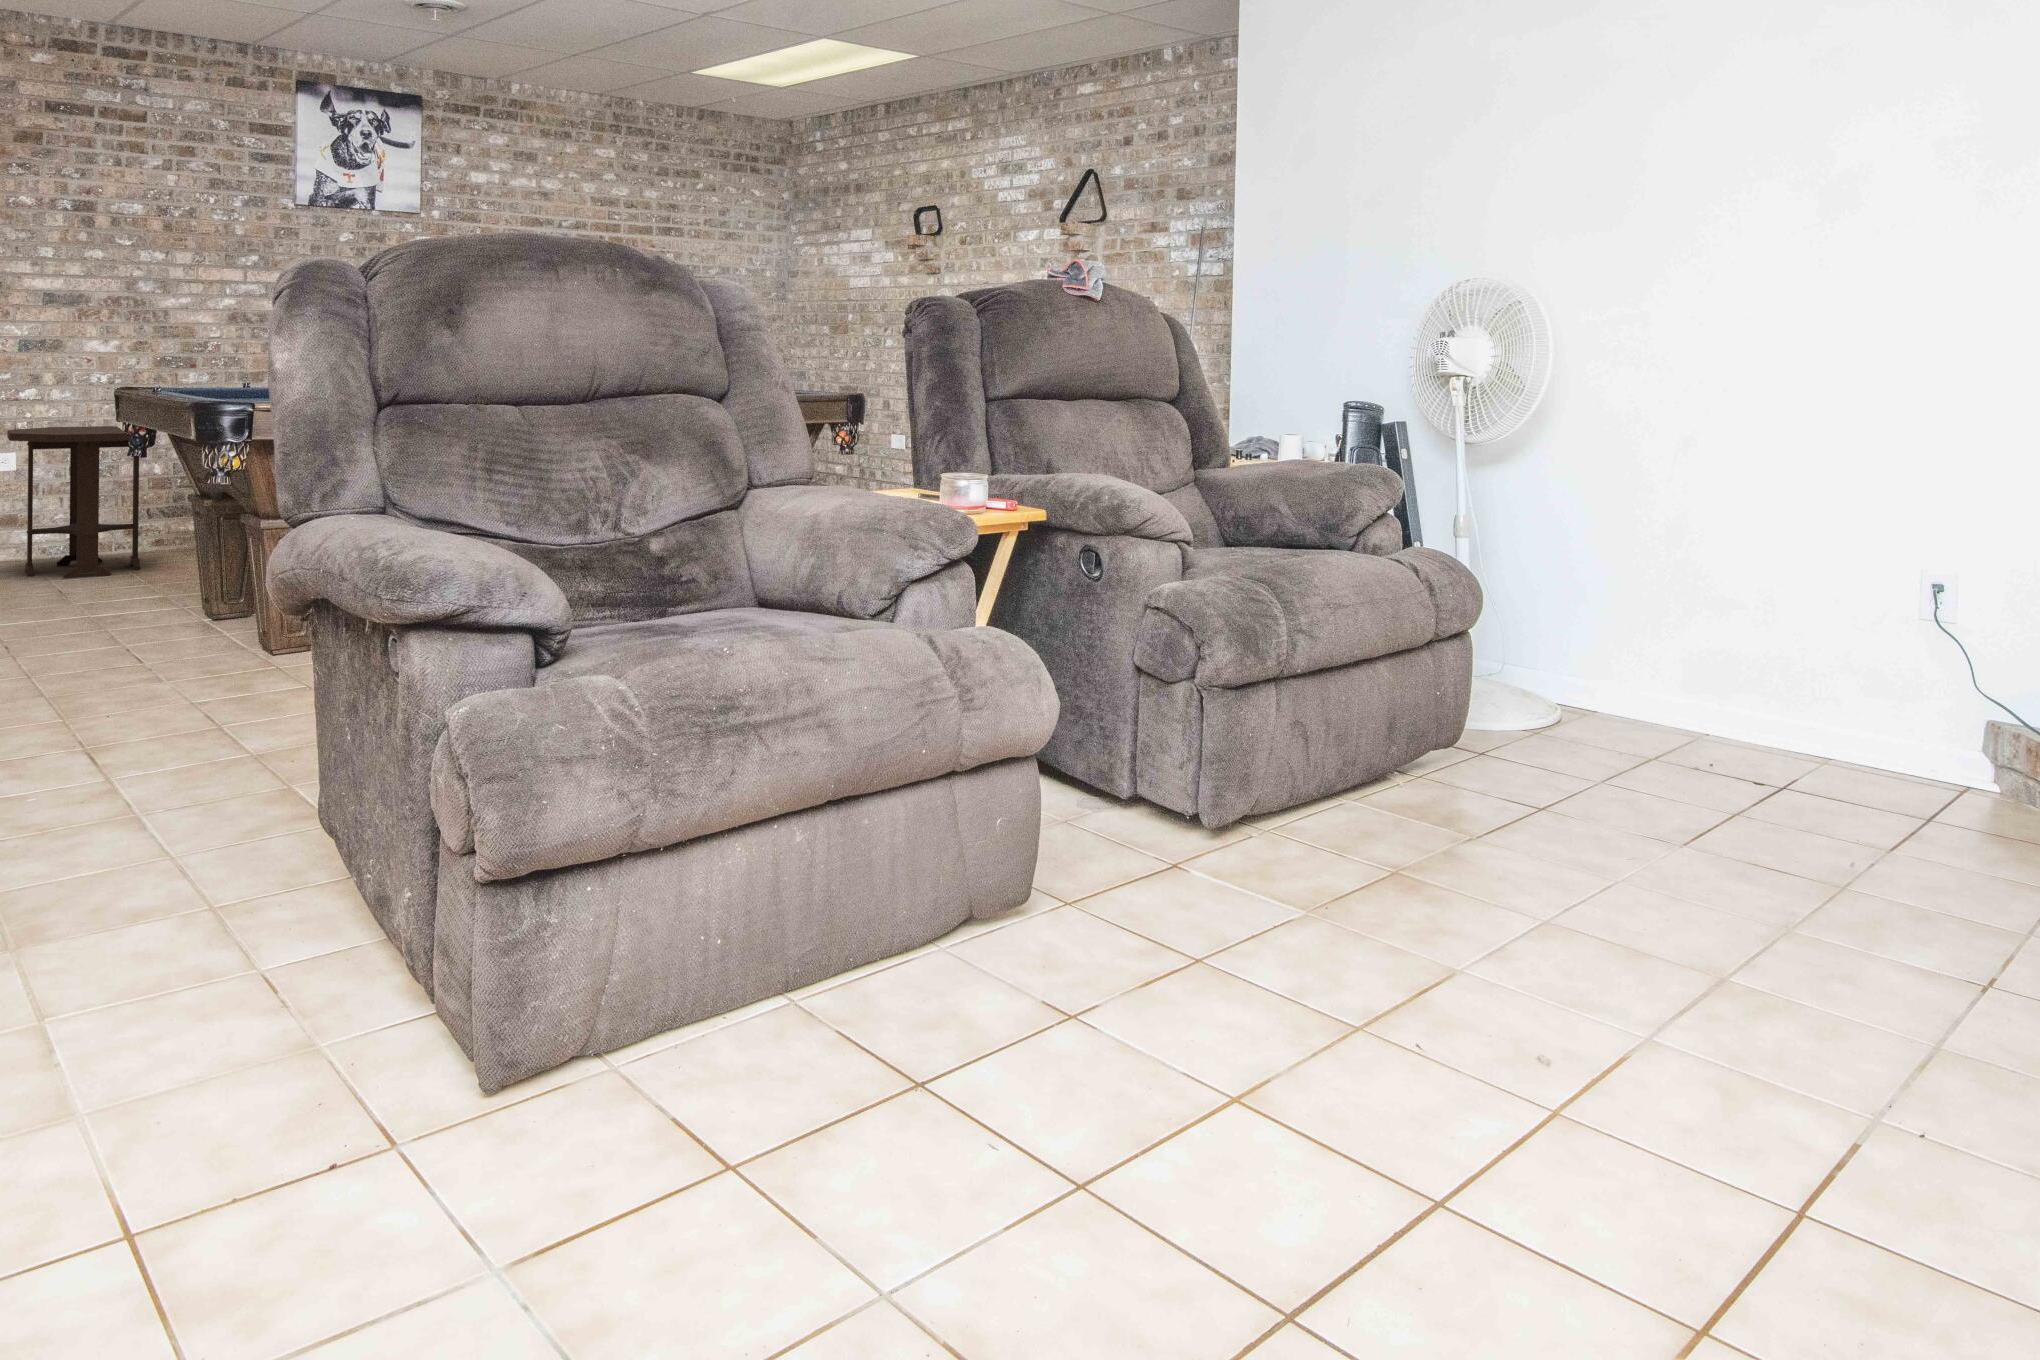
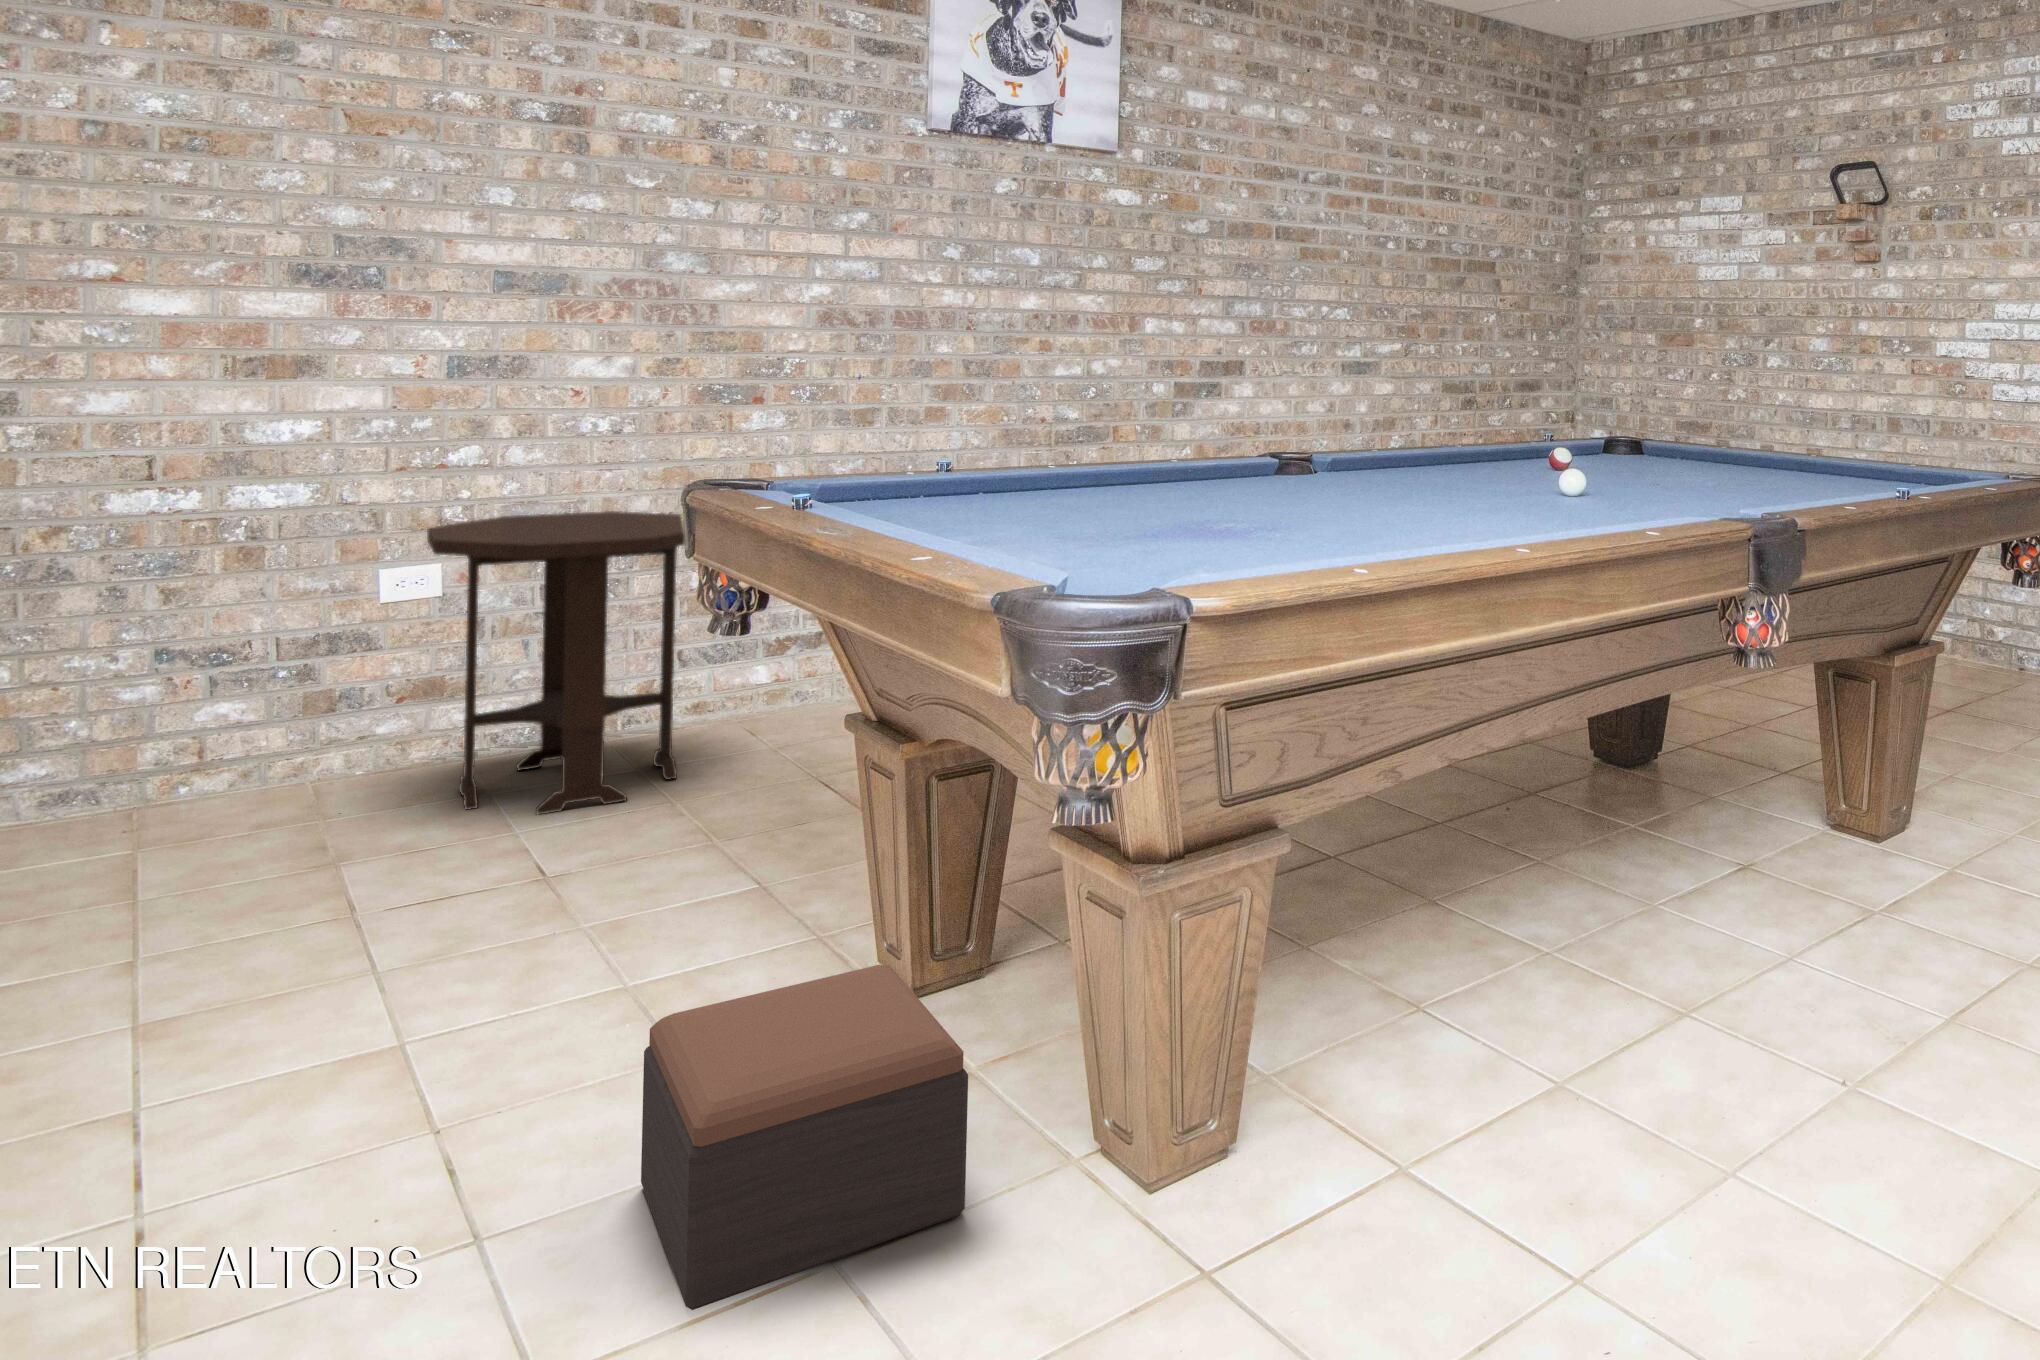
footstool: none [79,579,202,673] -> present [641,965,968,1310]

